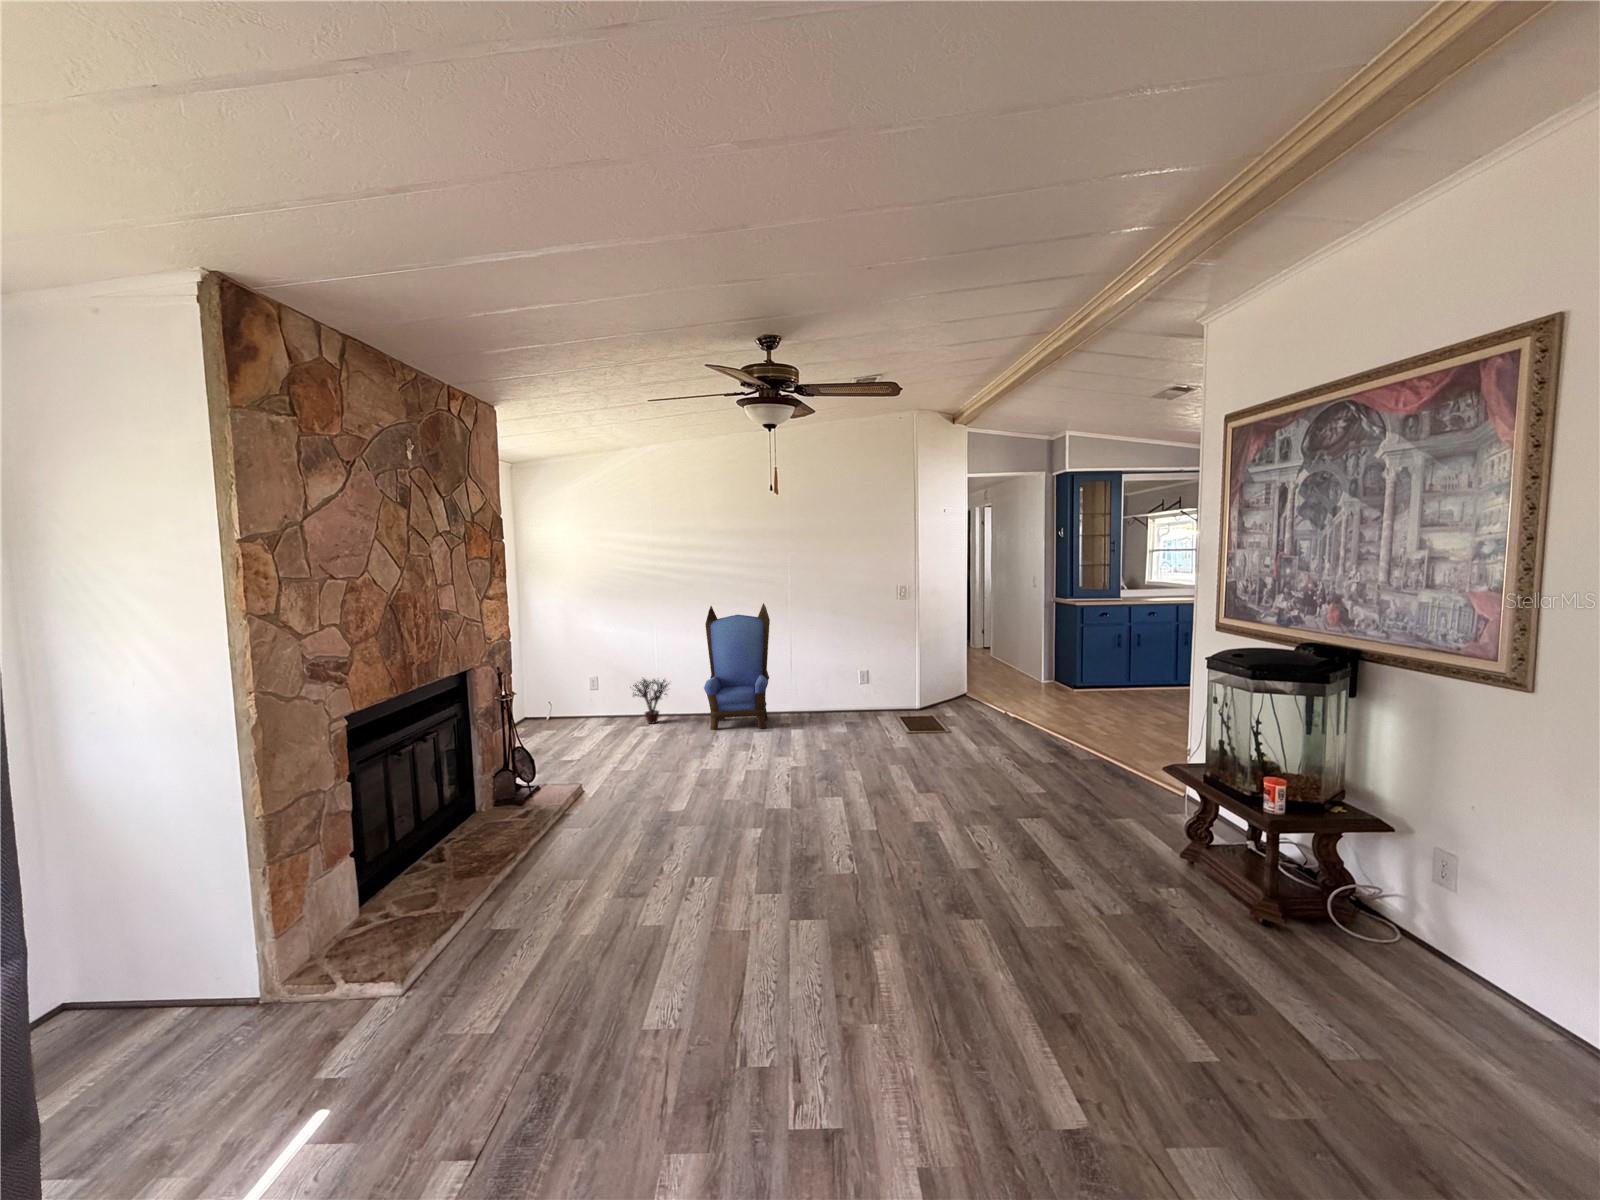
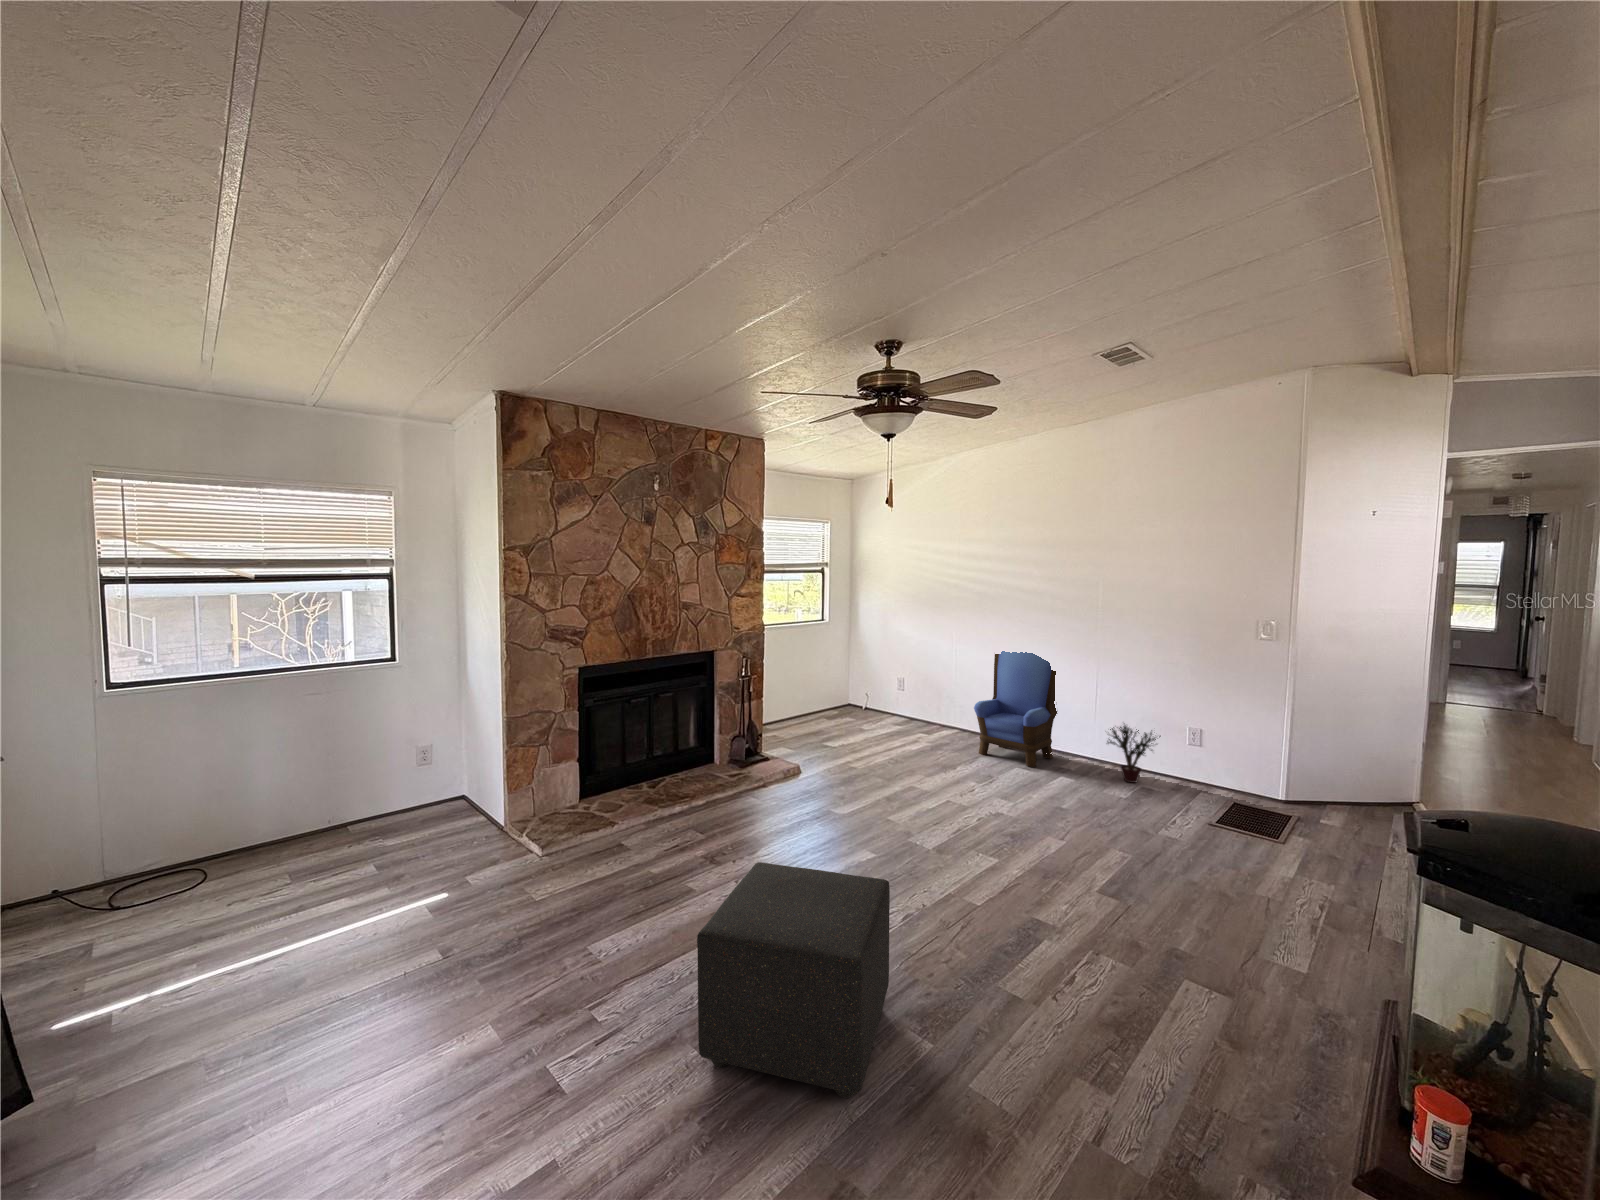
potted plant: present [633,679,668,724] -> present [1107,725,1161,783]
ottoman: none [814,809,1015,1021] -> present [697,862,890,1098]

